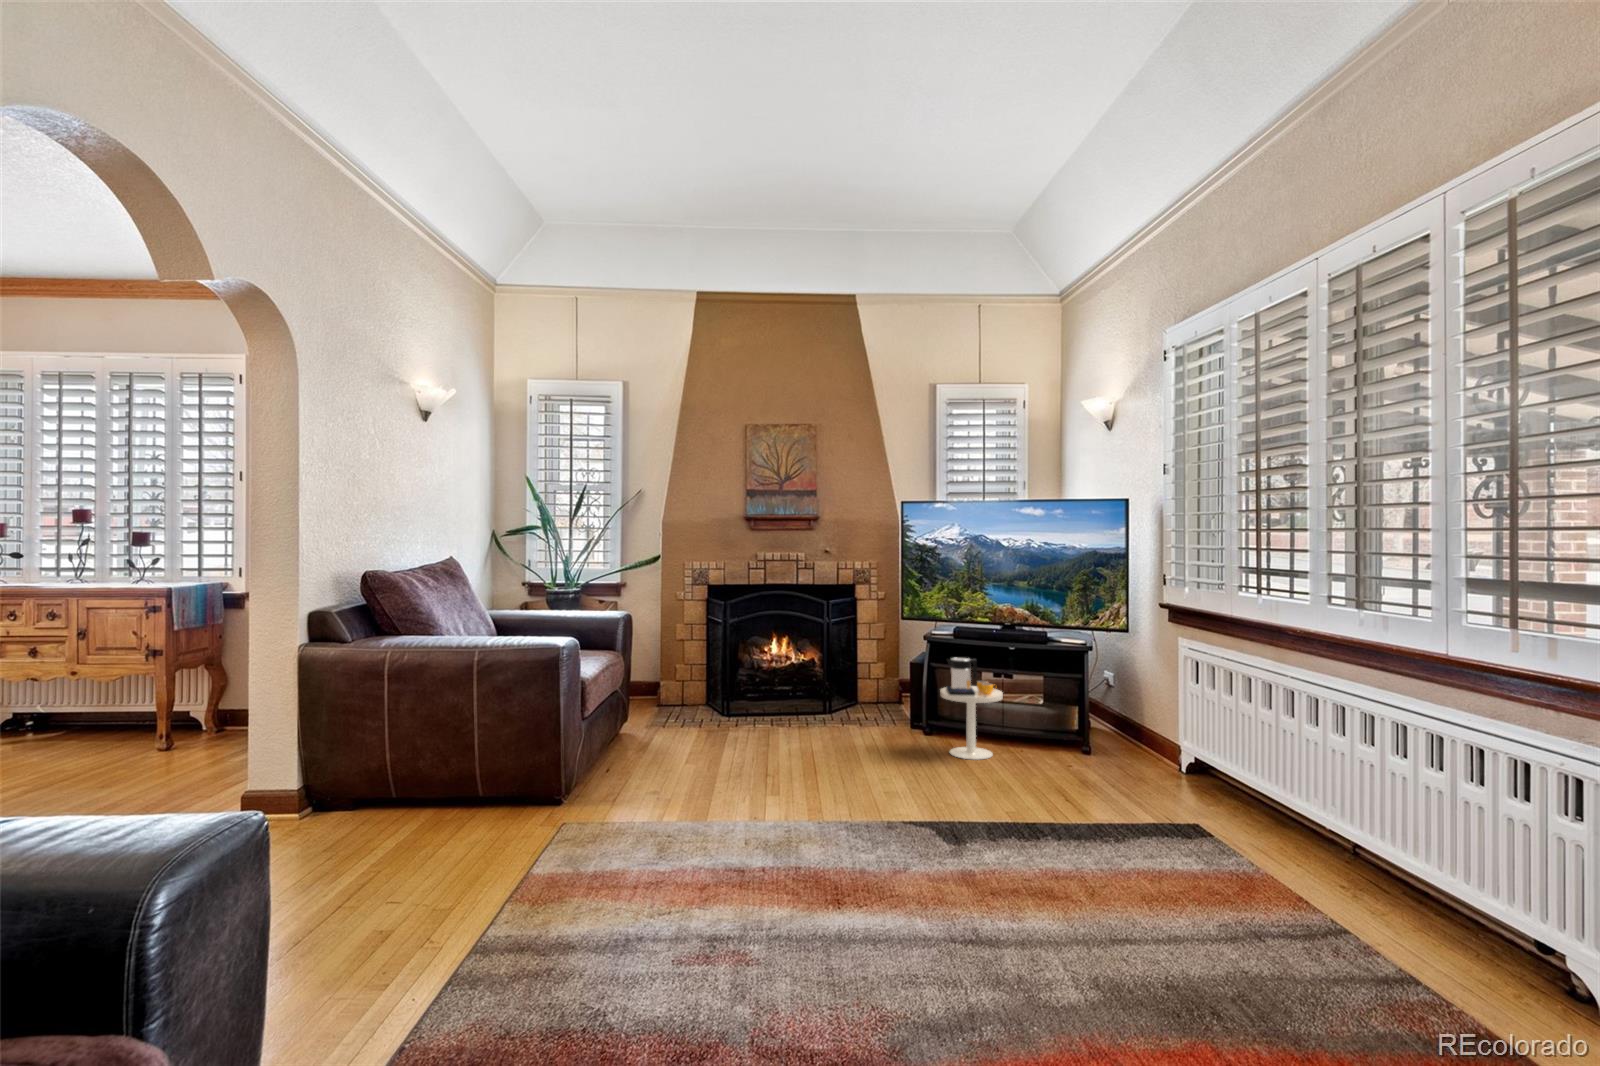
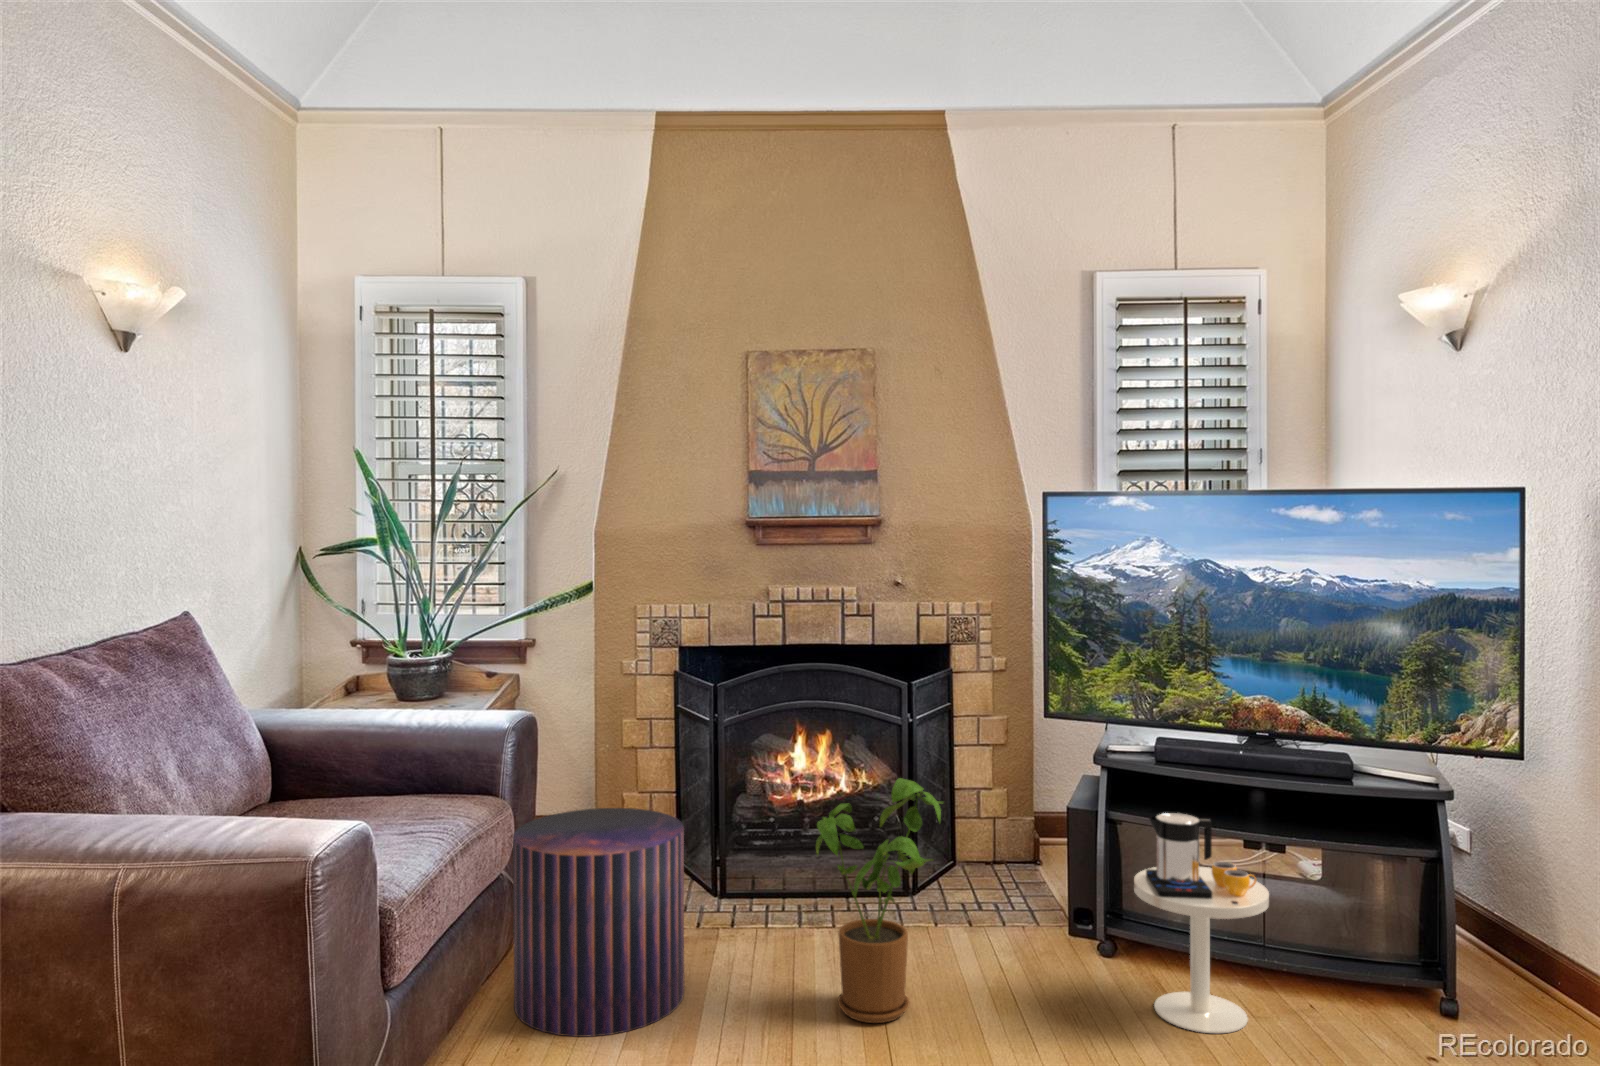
house plant: none [784,640,848,758] -> present [816,778,942,1023]
pouf: none [633,661,718,764] -> present [513,808,684,1037]

